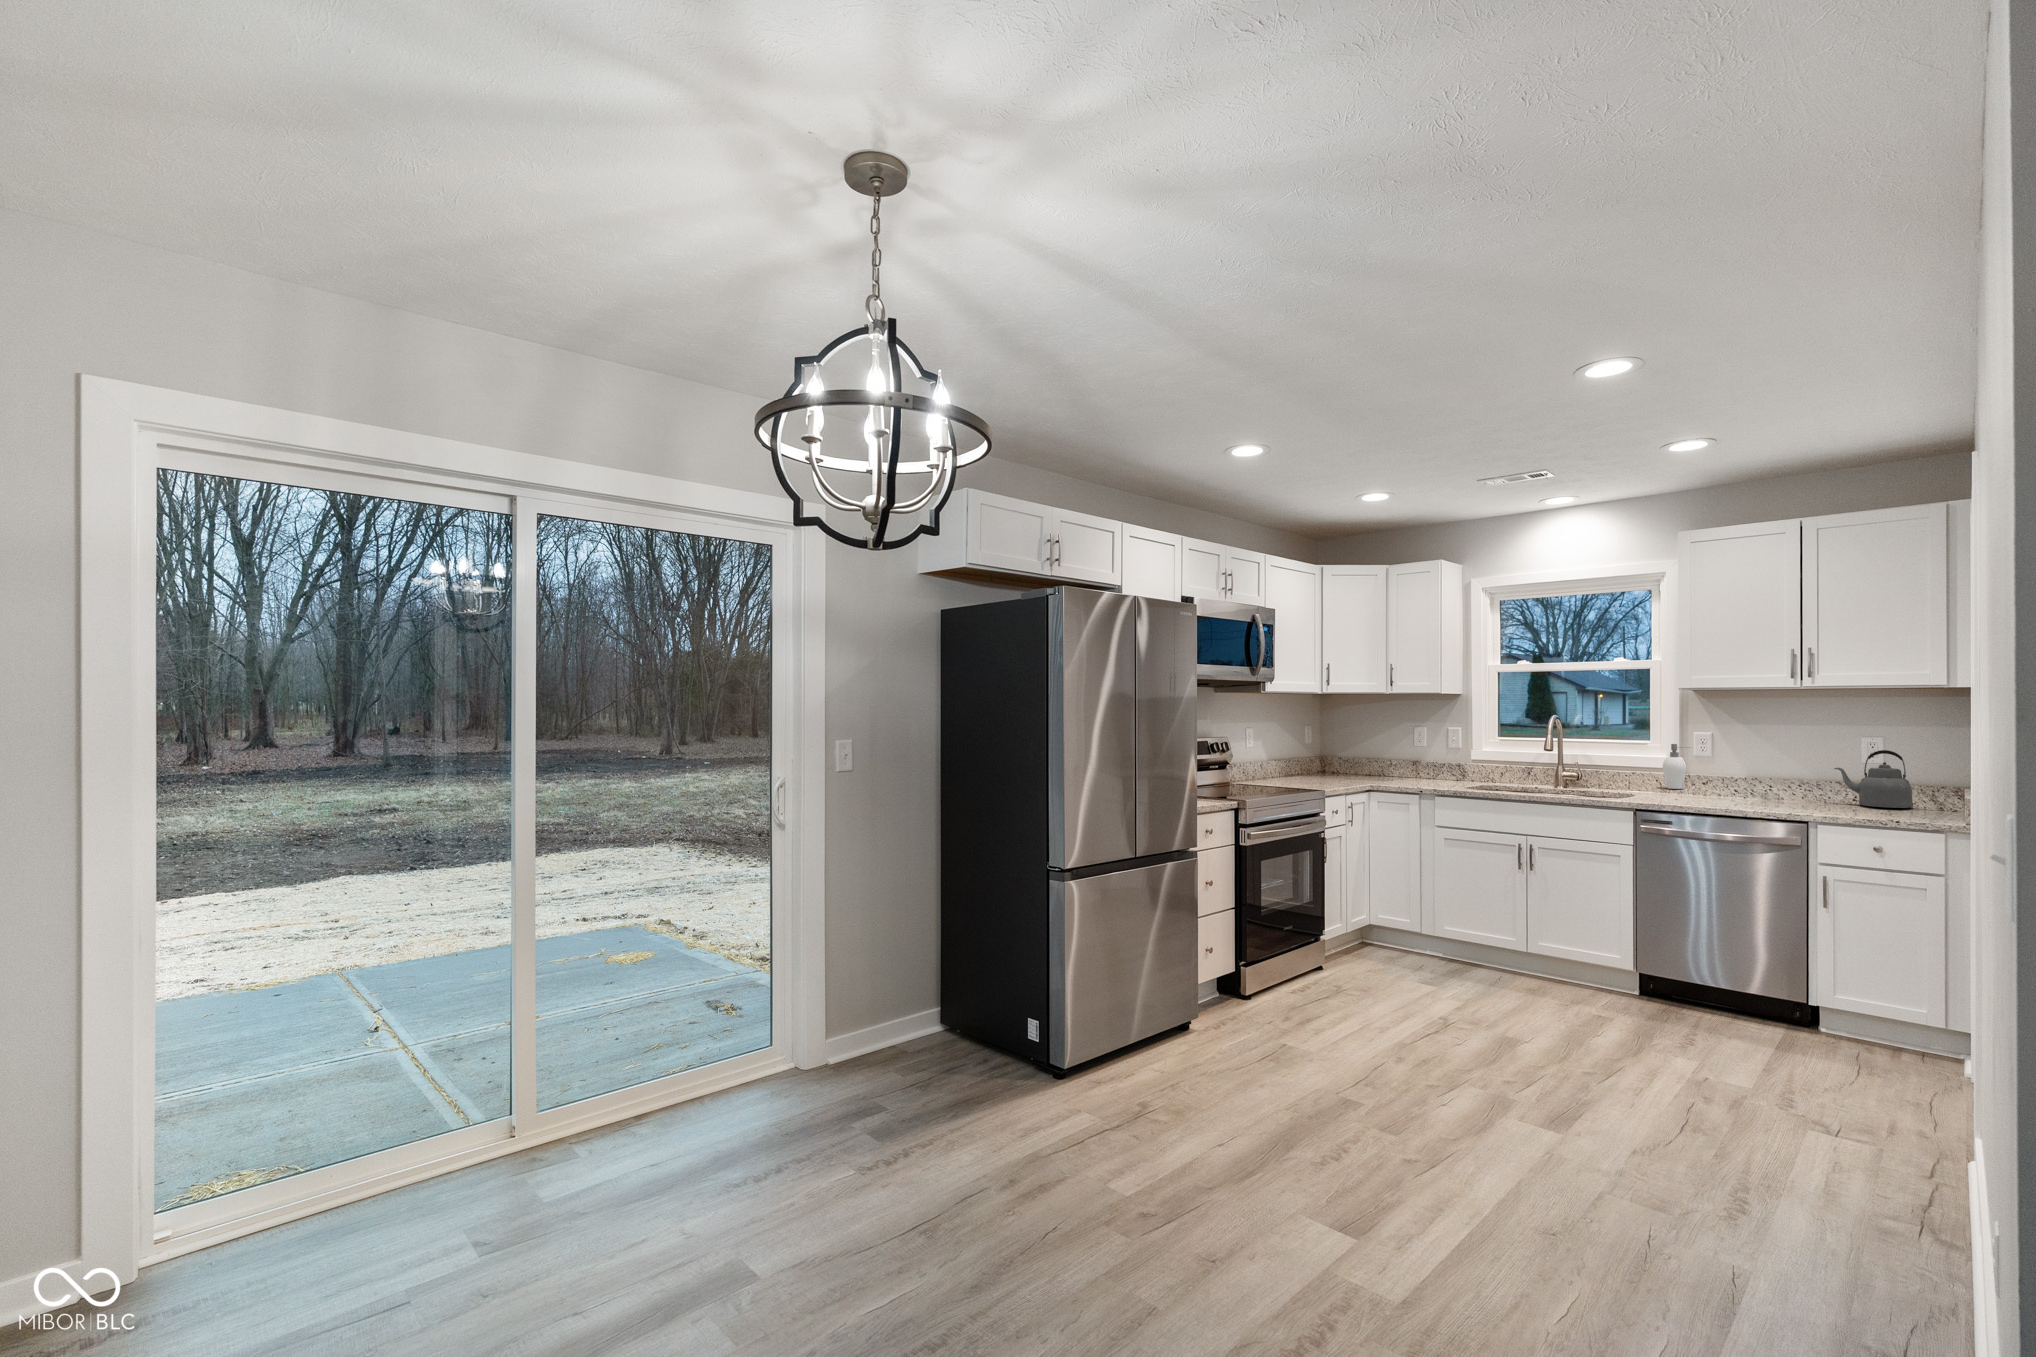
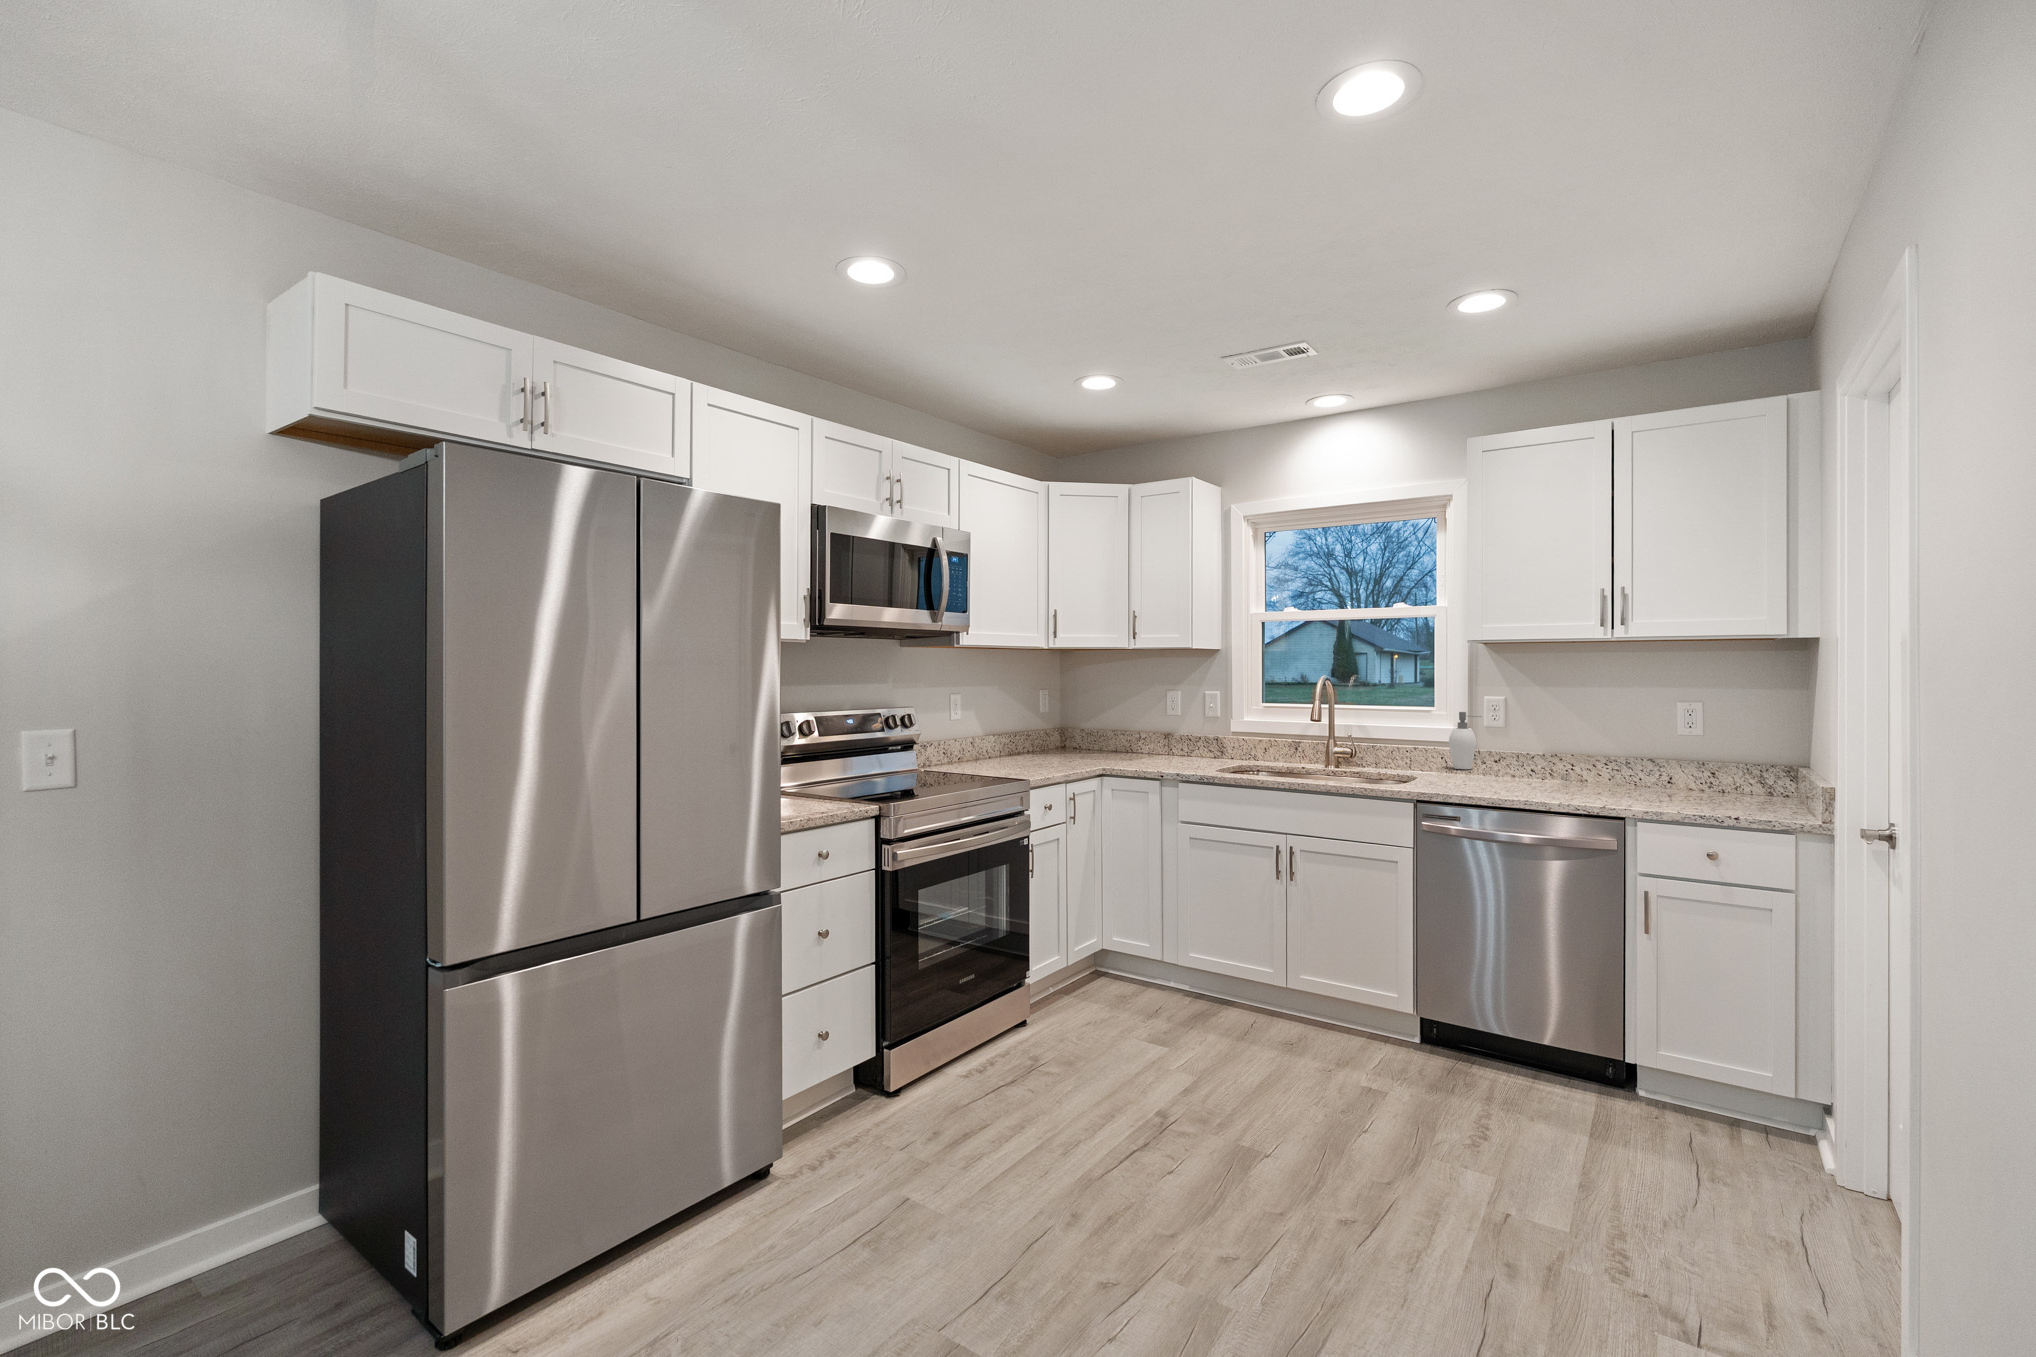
kettle: present [1834,750,1913,808] -> none [1650,719,1743,794]

